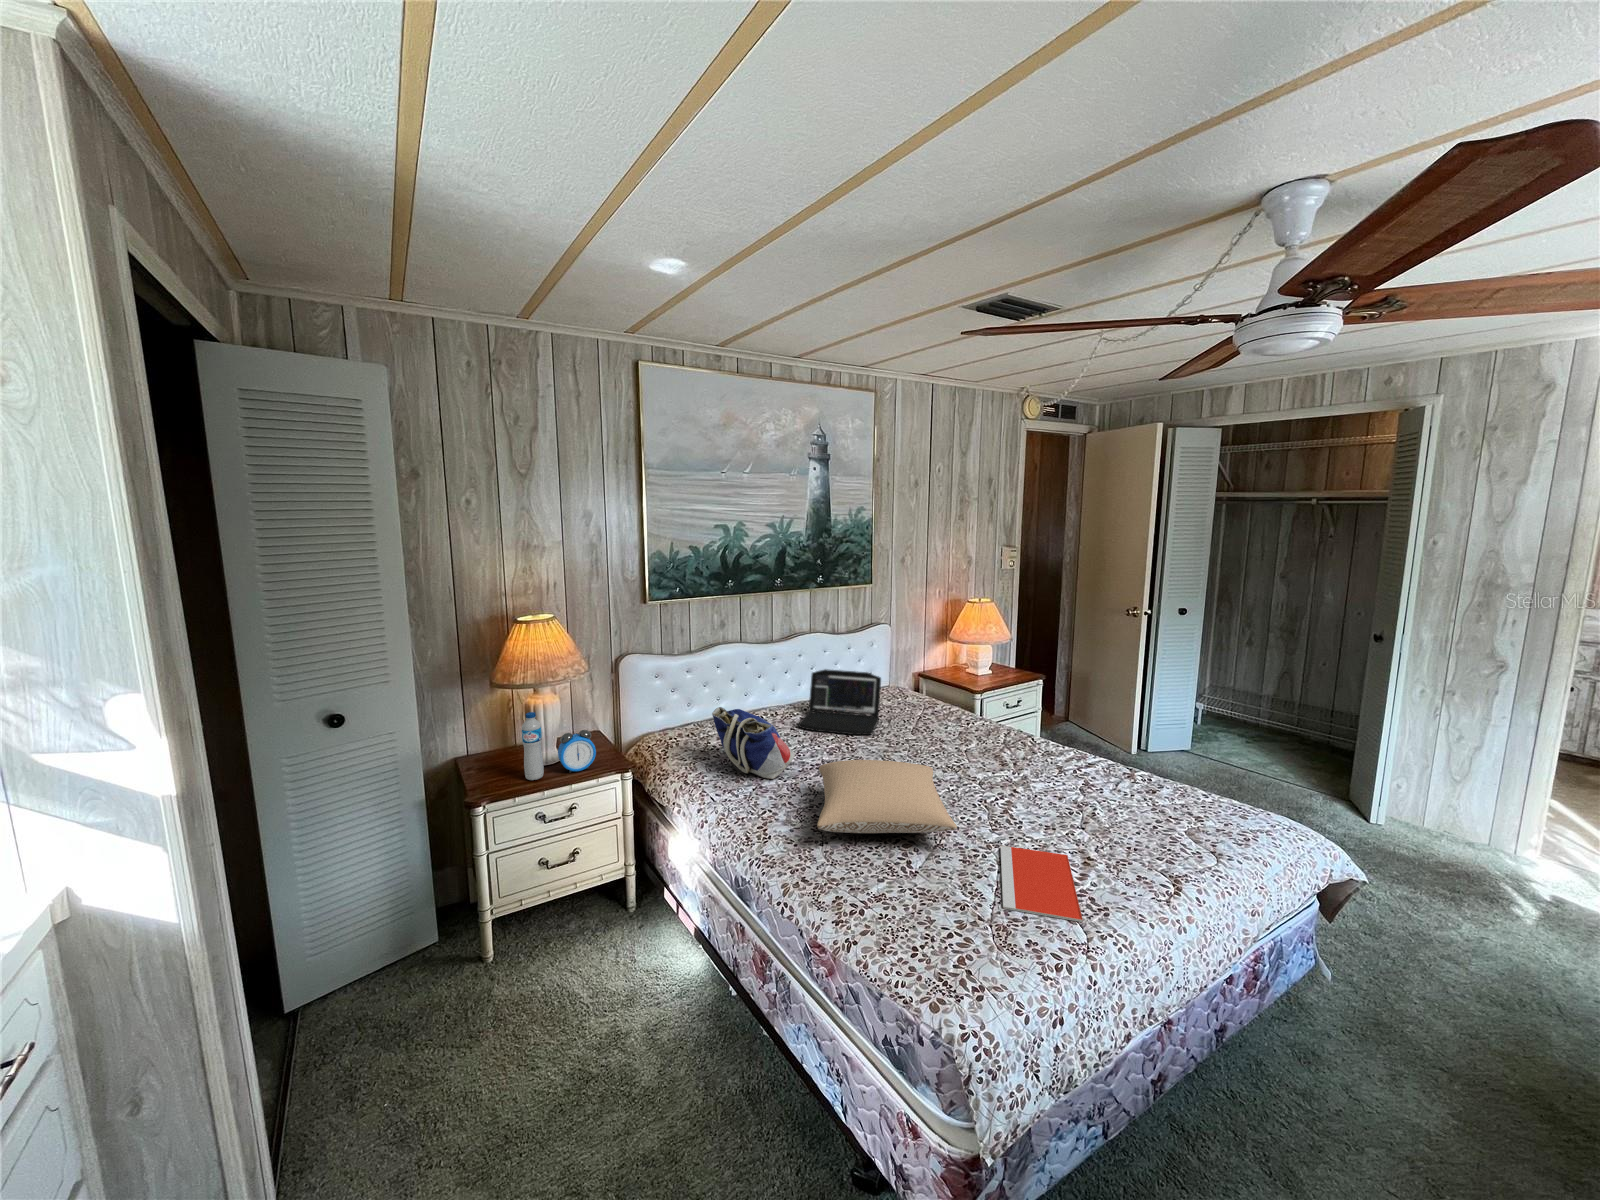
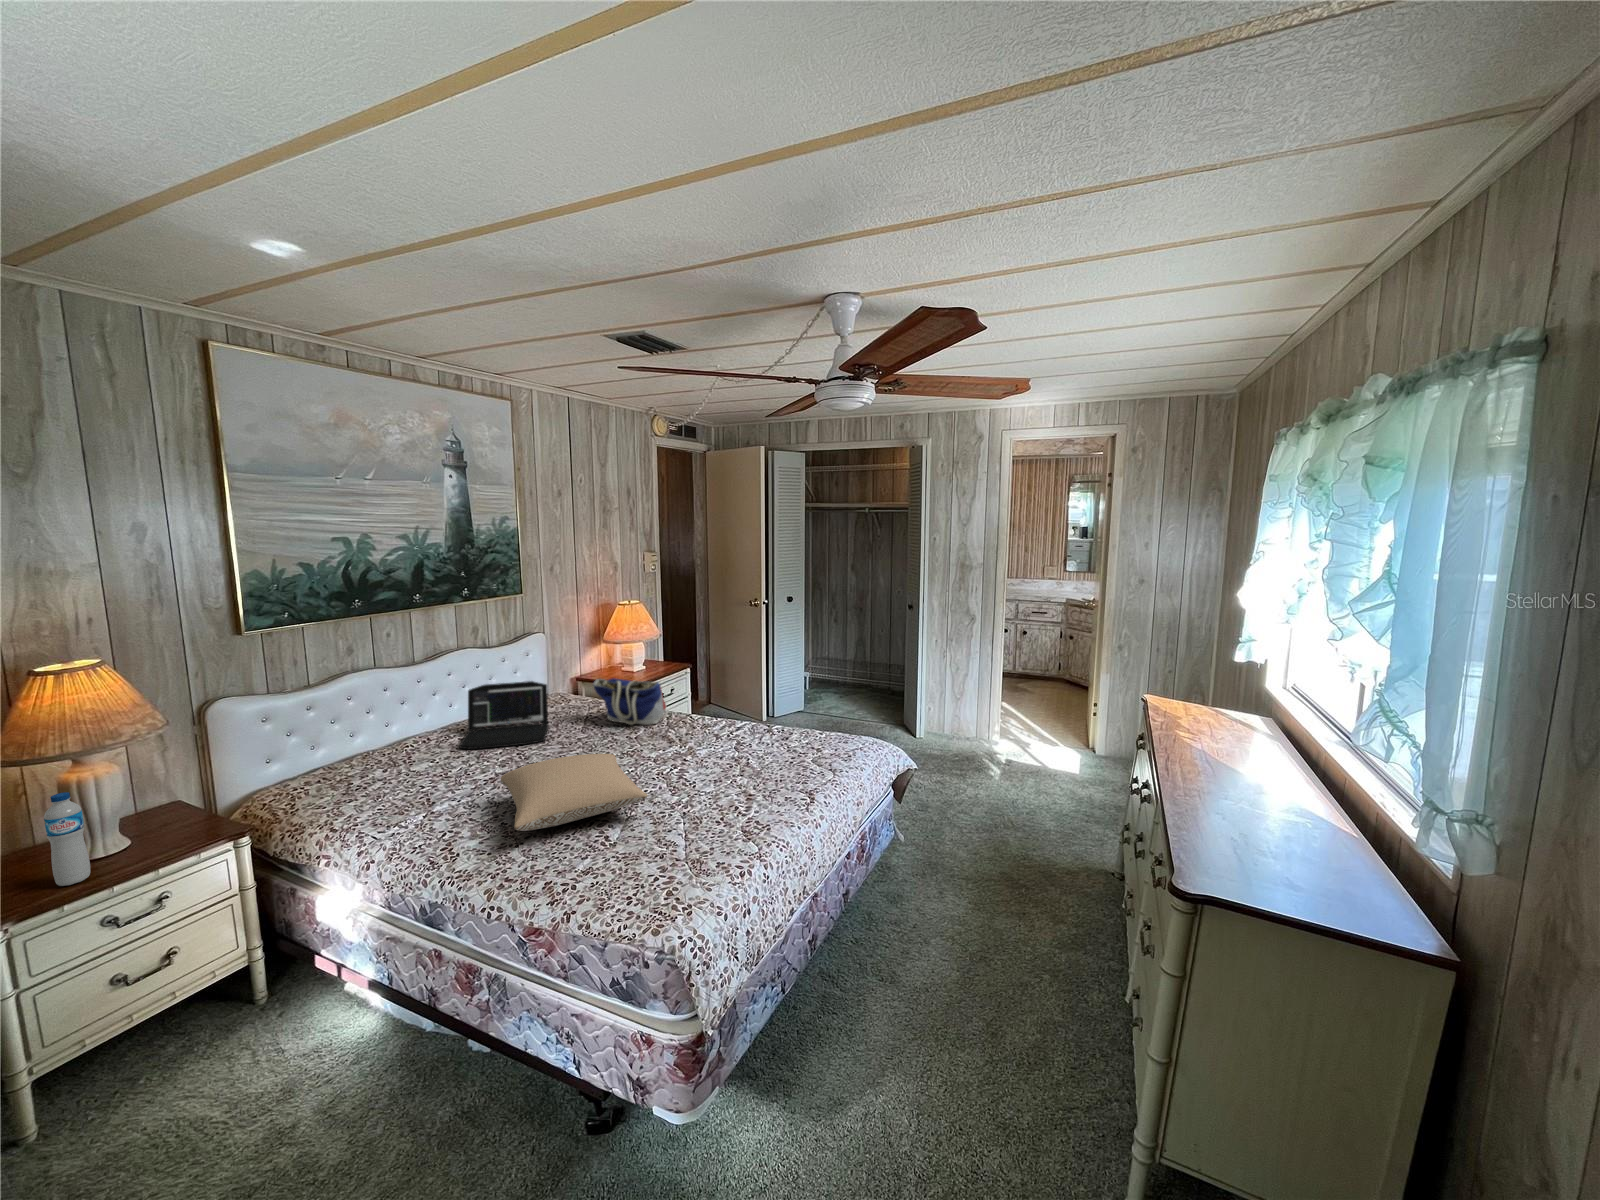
tote bag: present [712,707,795,779] -> present [593,678,667,725]
alarm clock: present [558,730,596,773] -> none [113,800,181,861]
notebook: present [1000,846,1083,922] -> none [683,797,753,848]

